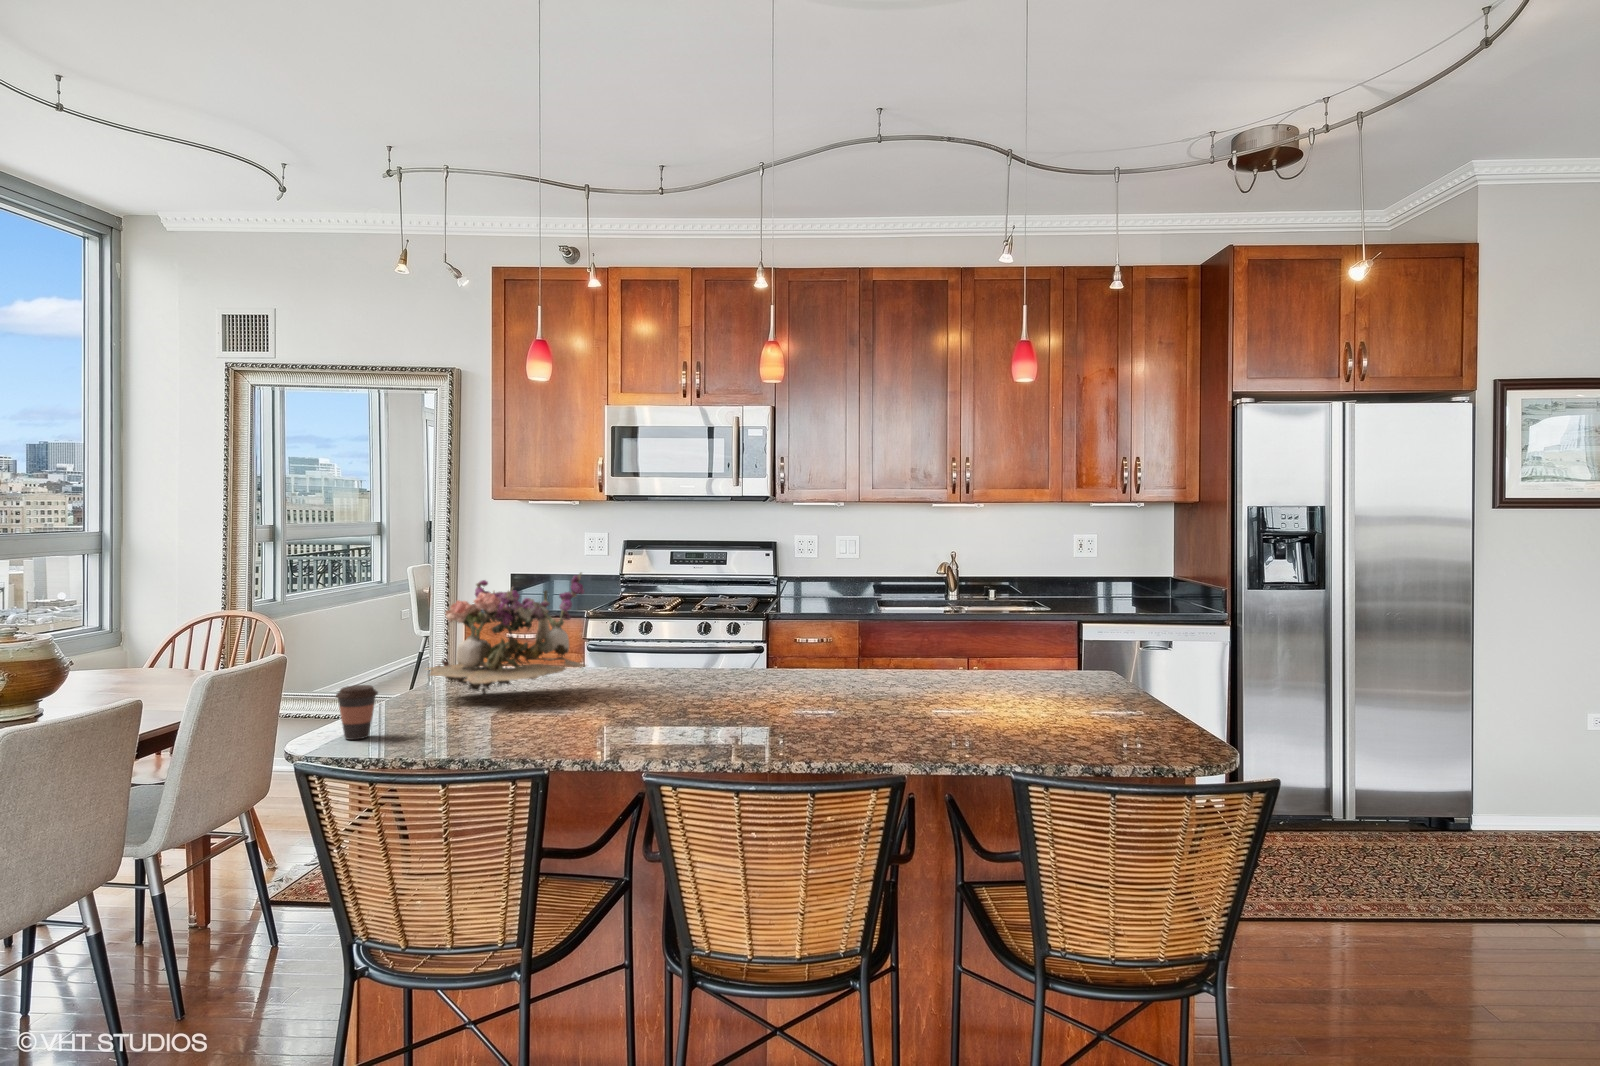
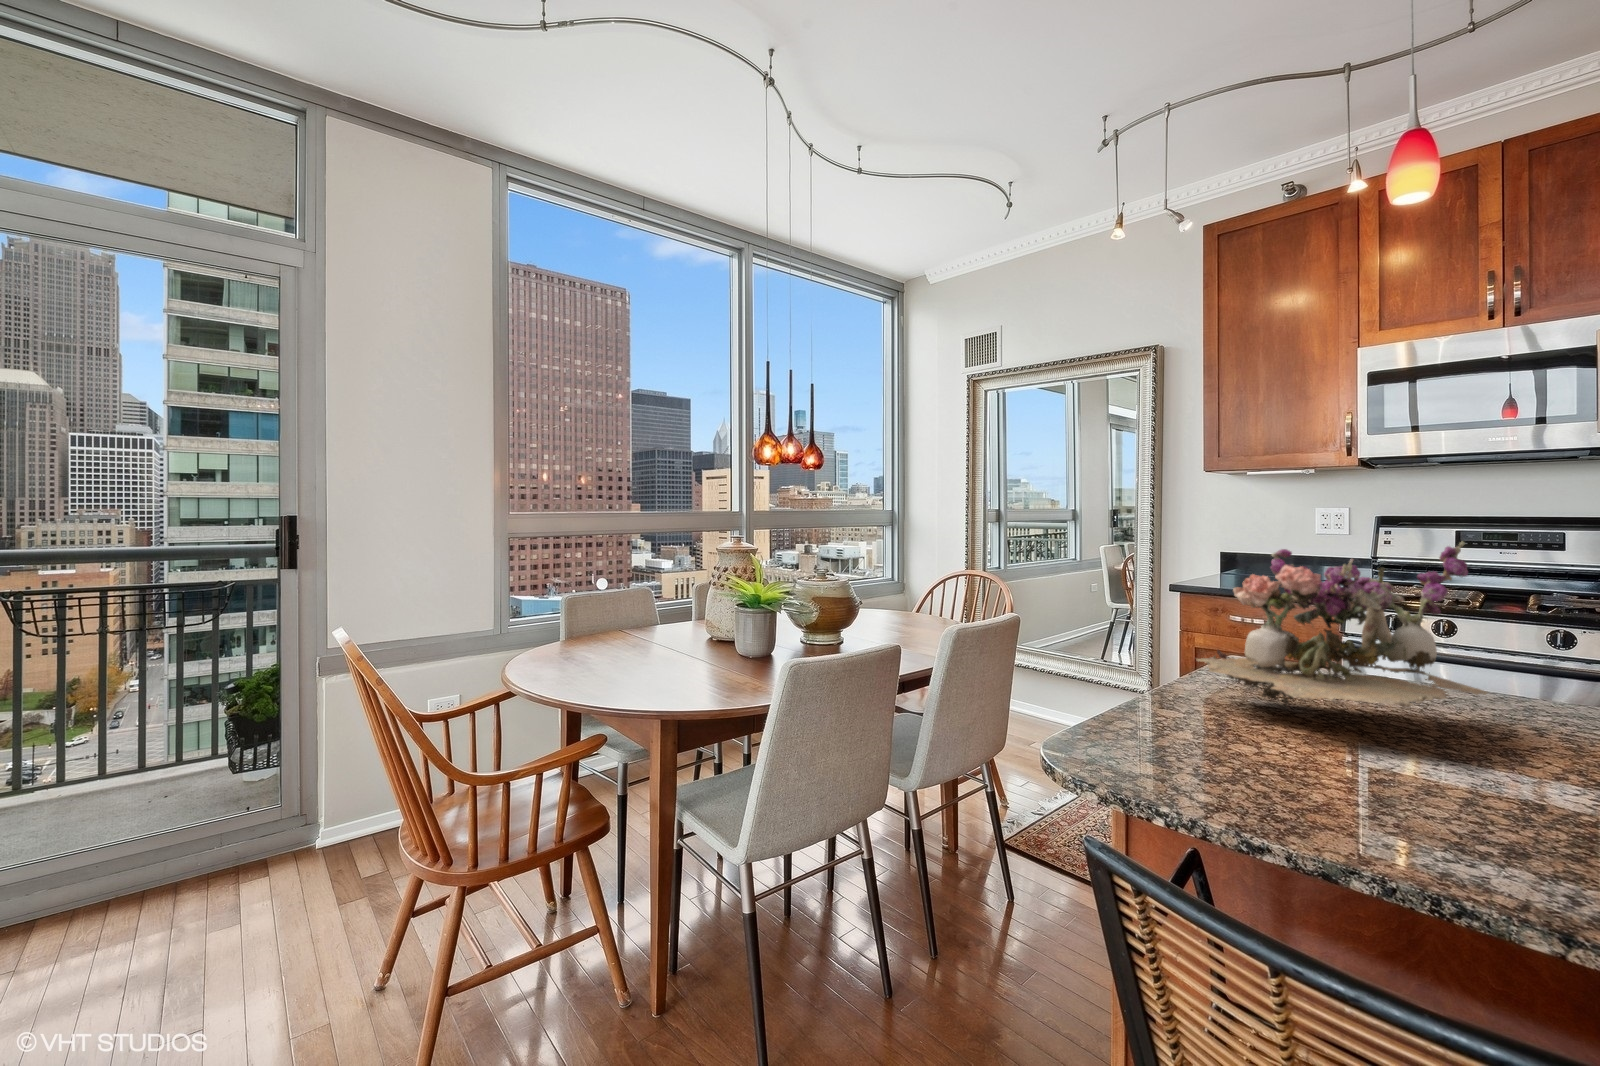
coffee cup: present [336,685,378,740] -> none [1109,680,1168,758]

